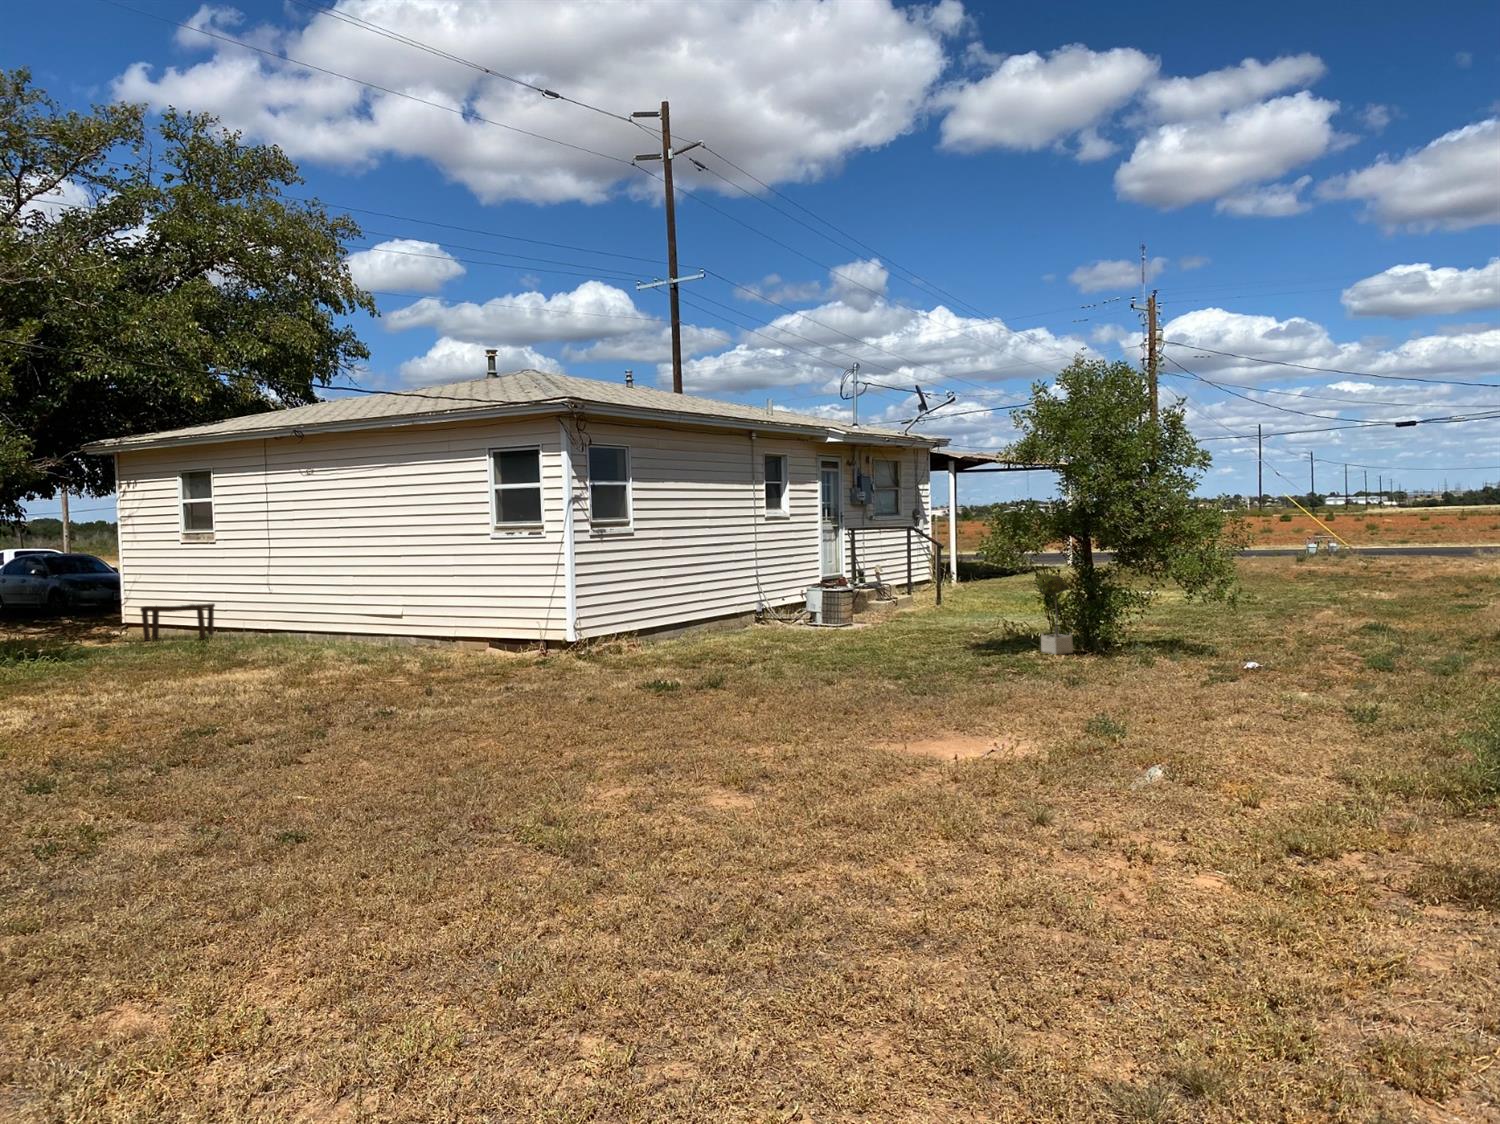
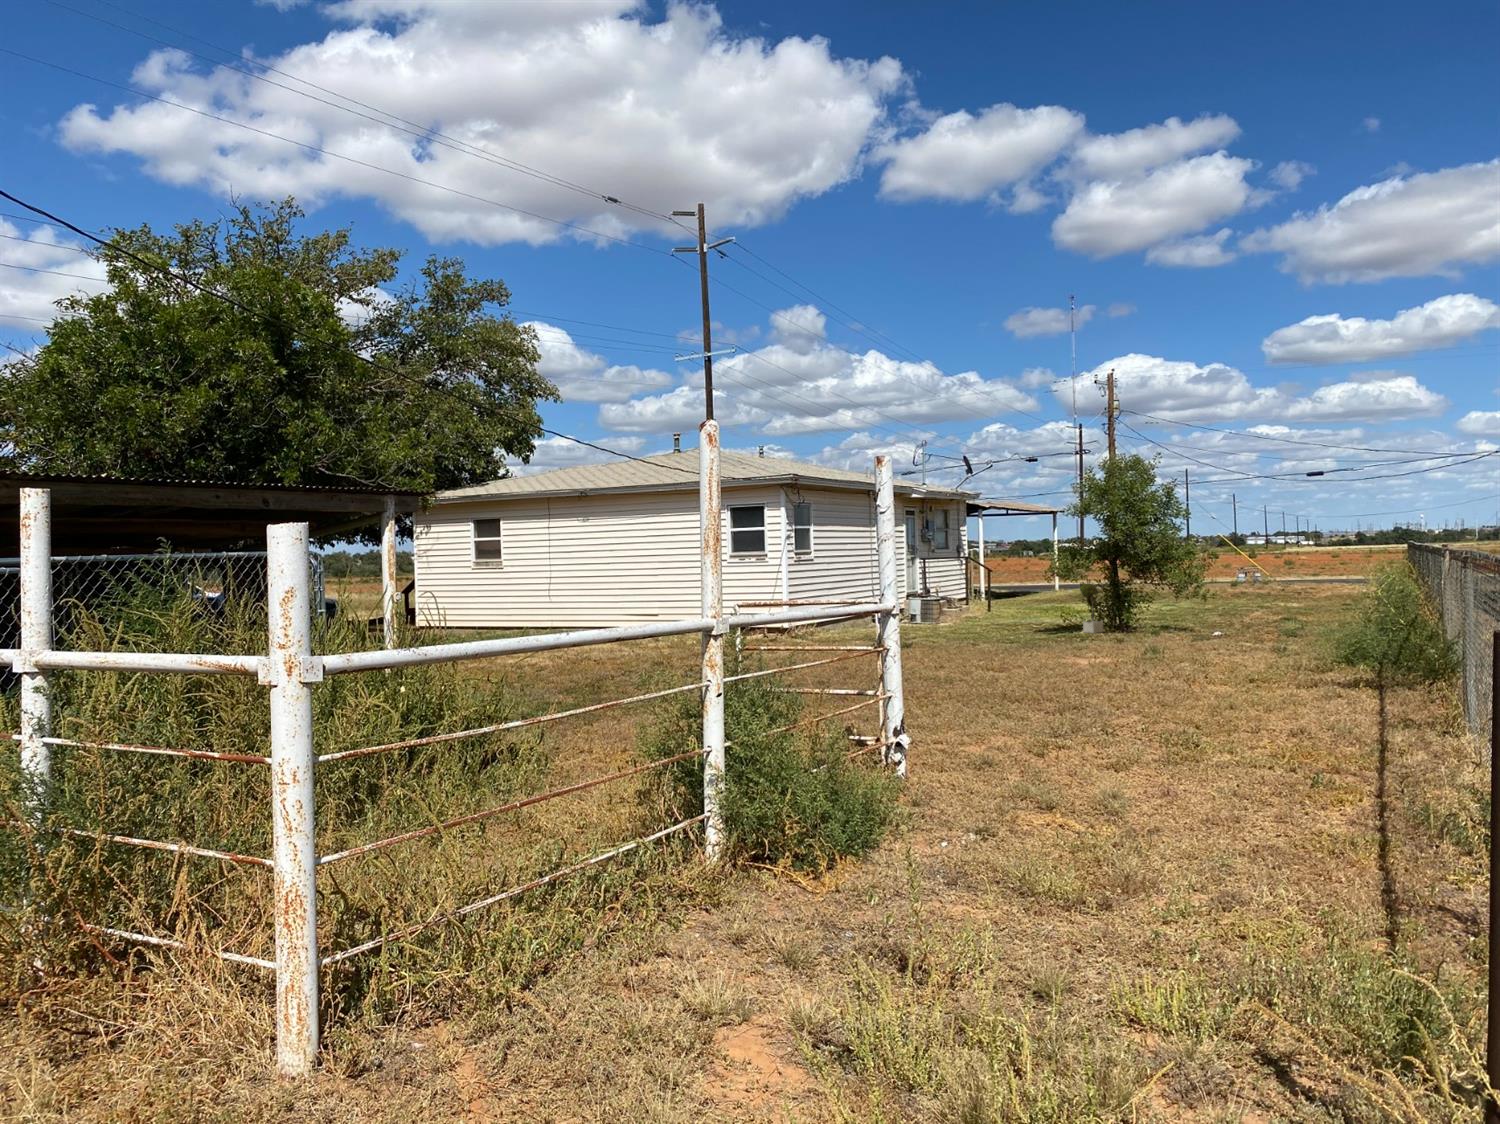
bench: present [140,604,215,641] -> none [456,611,502,636]

